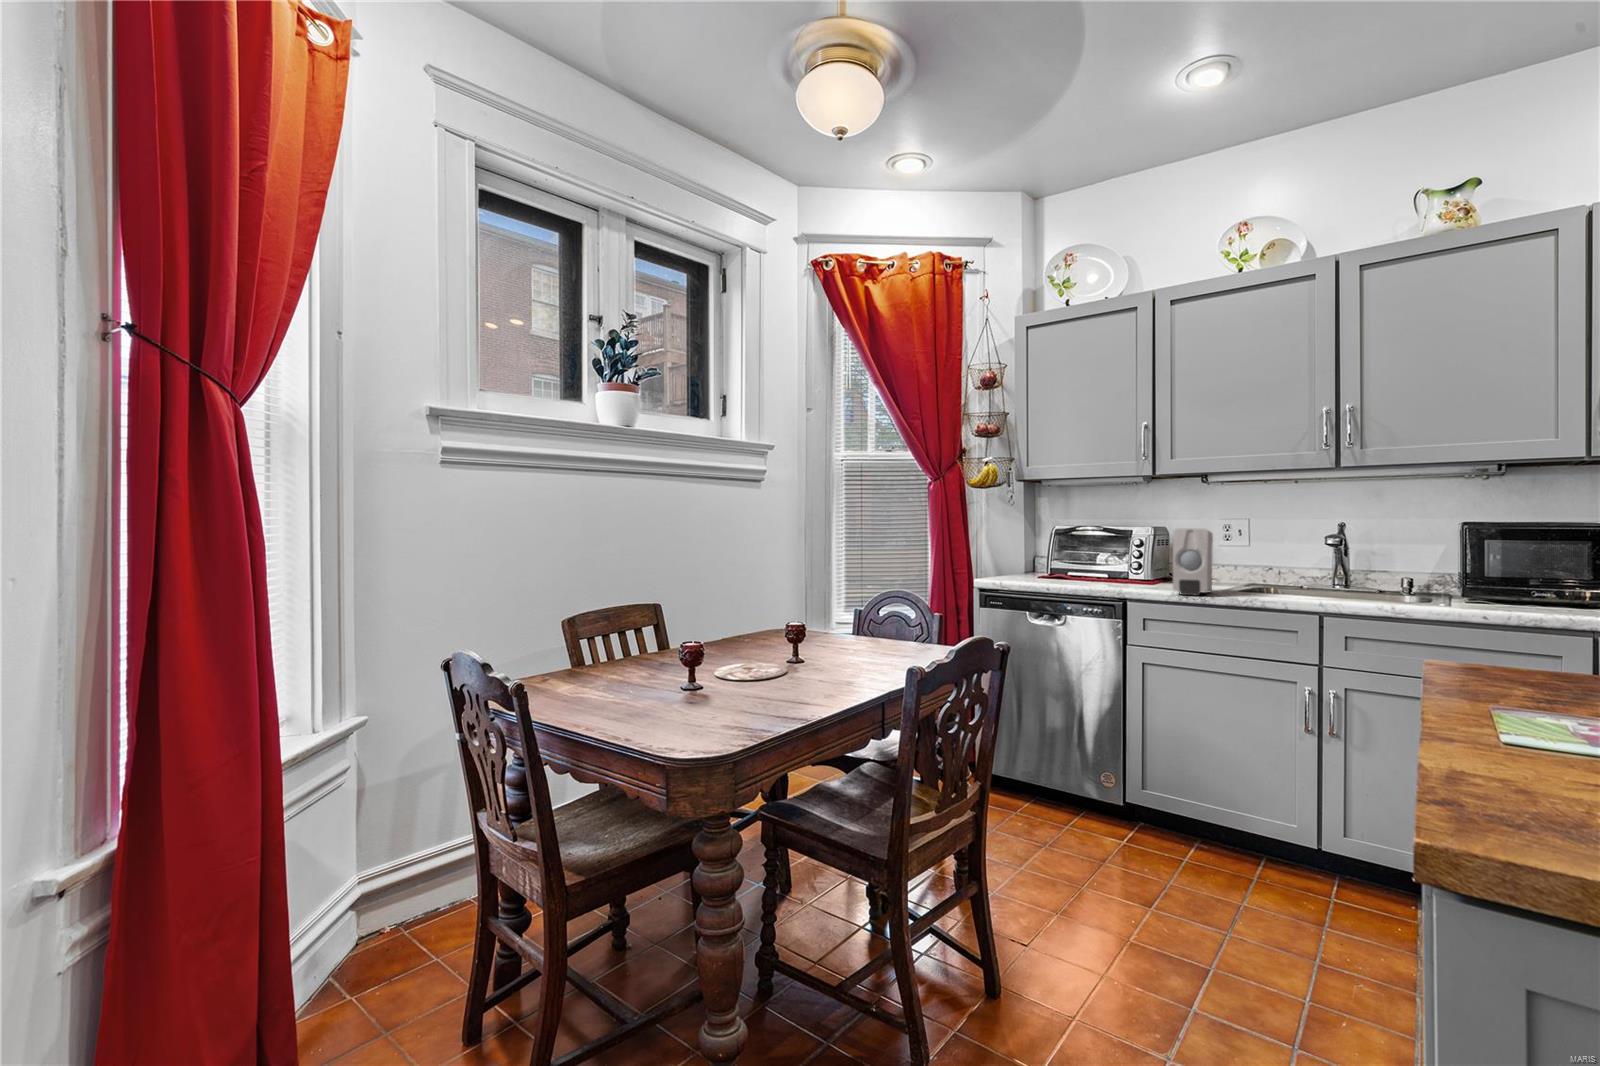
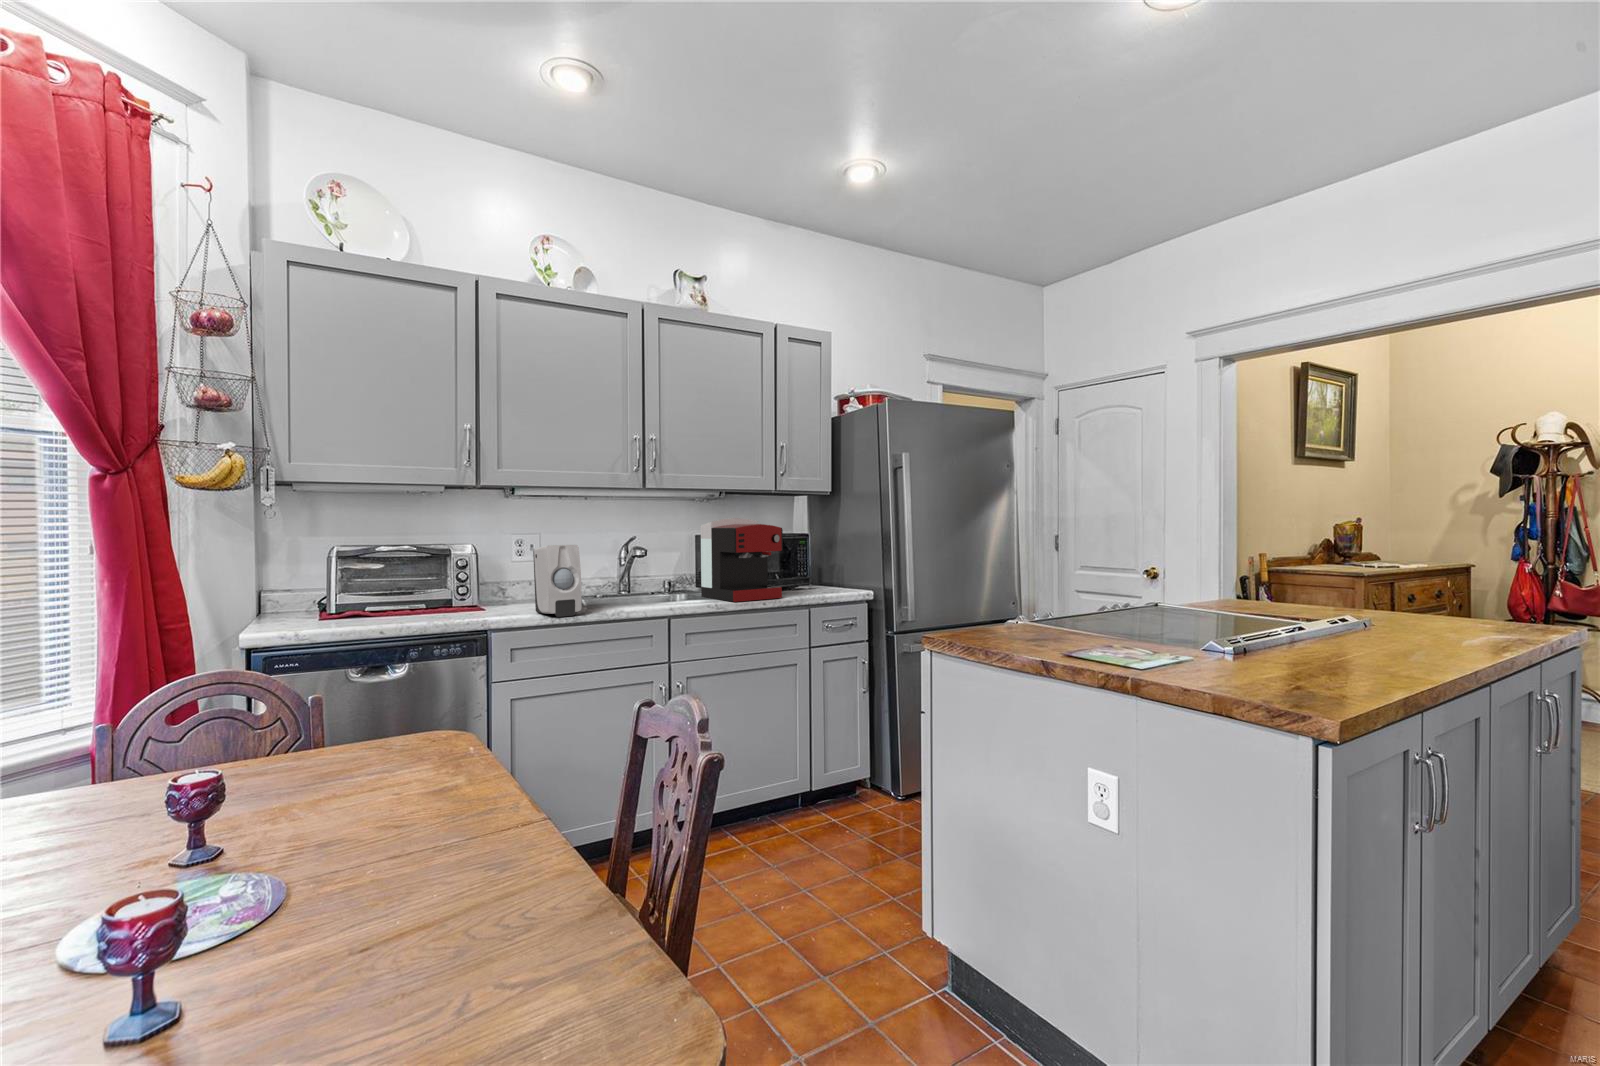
coffee maker: none [1428,501,1547,612] -> present [701,518,783,602]

